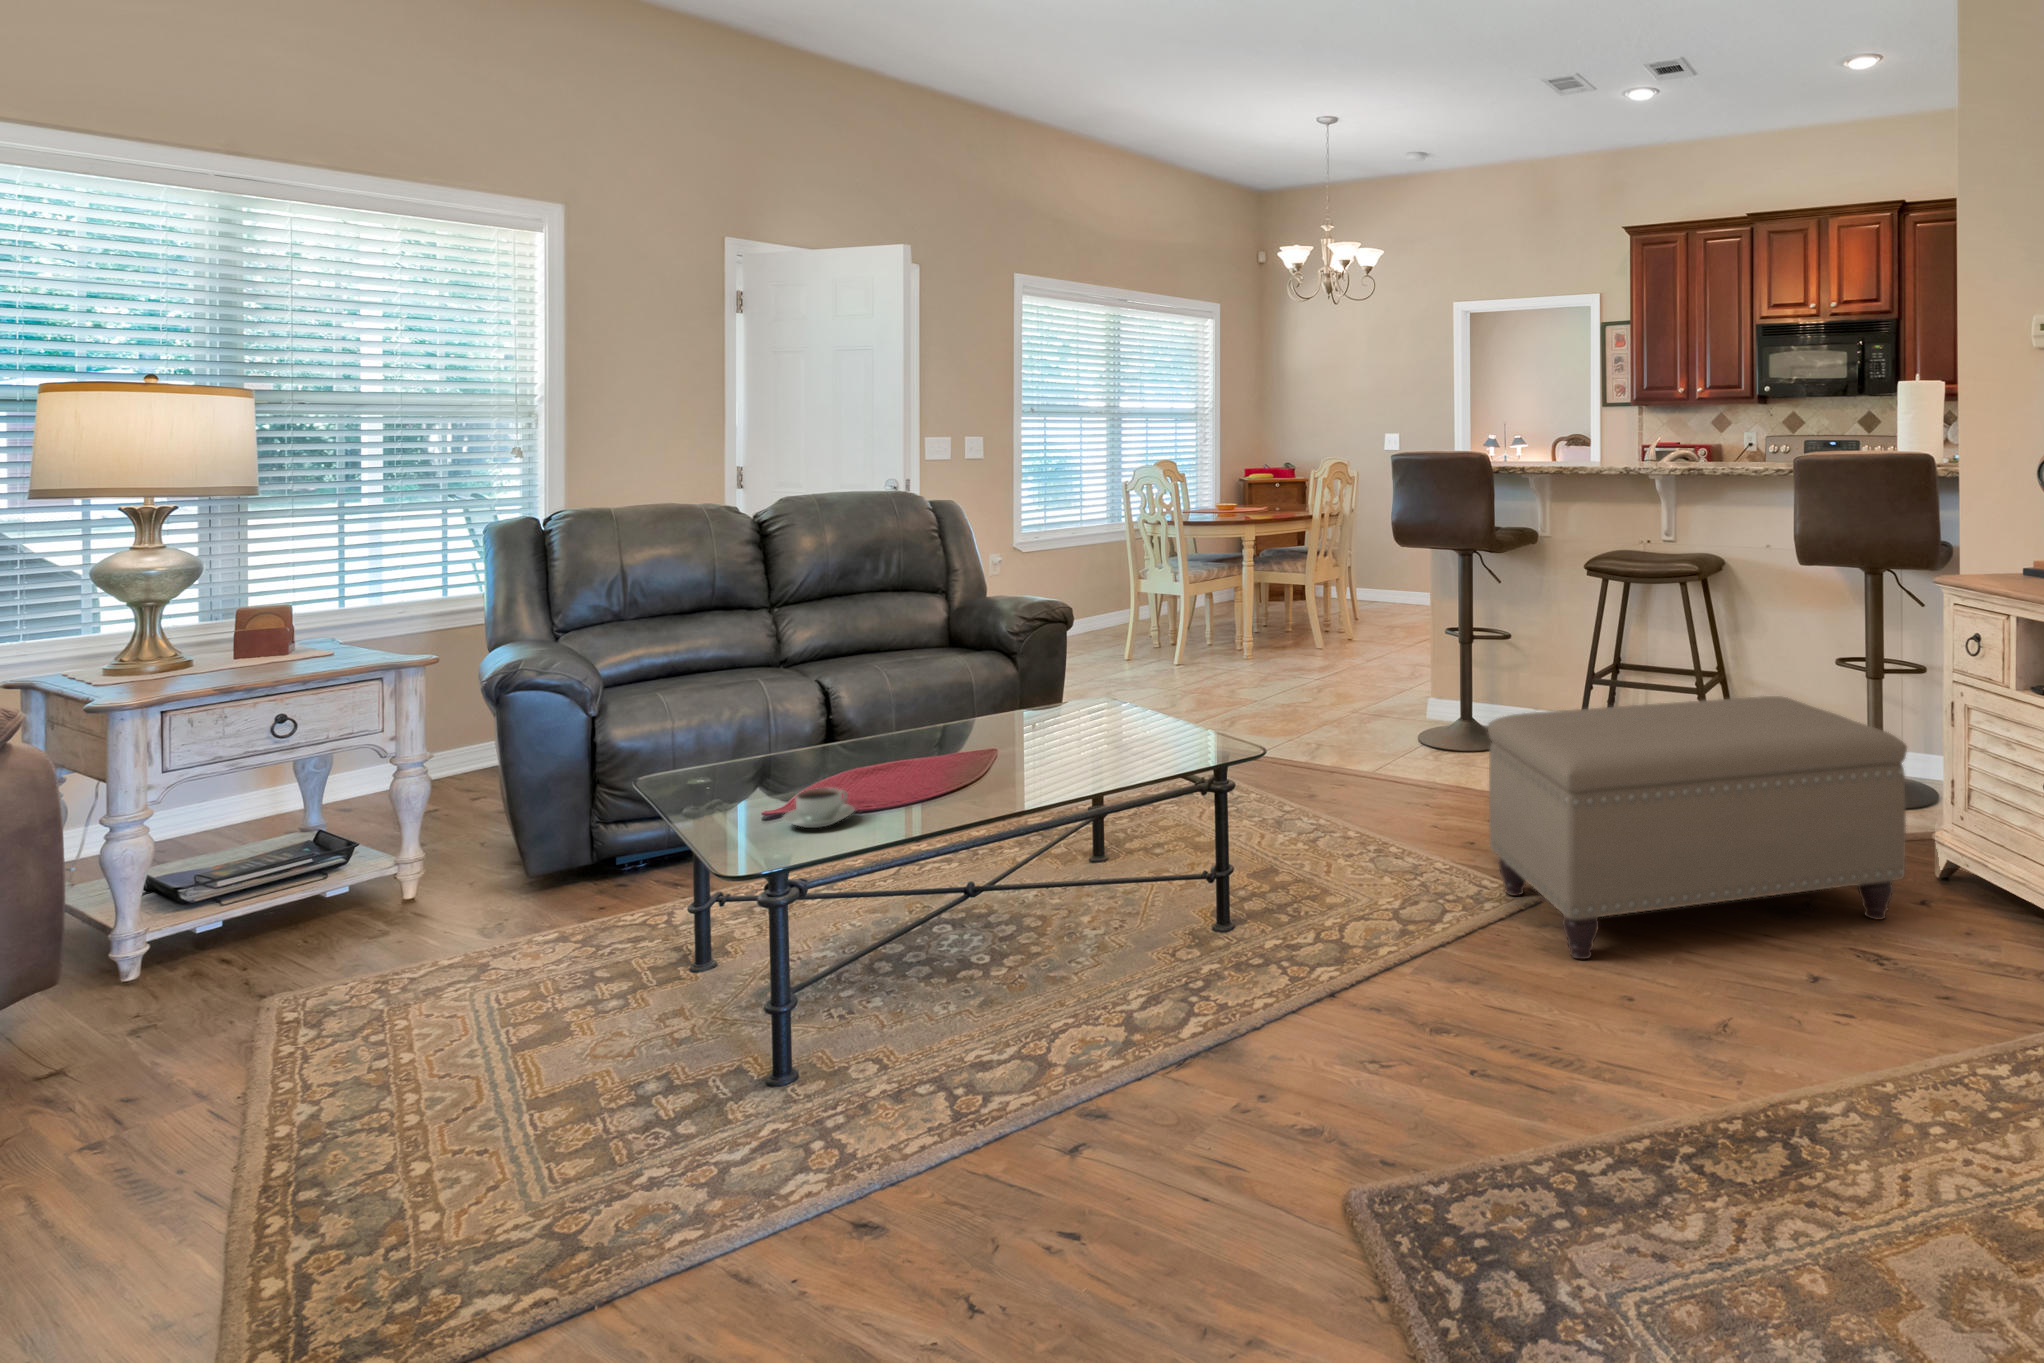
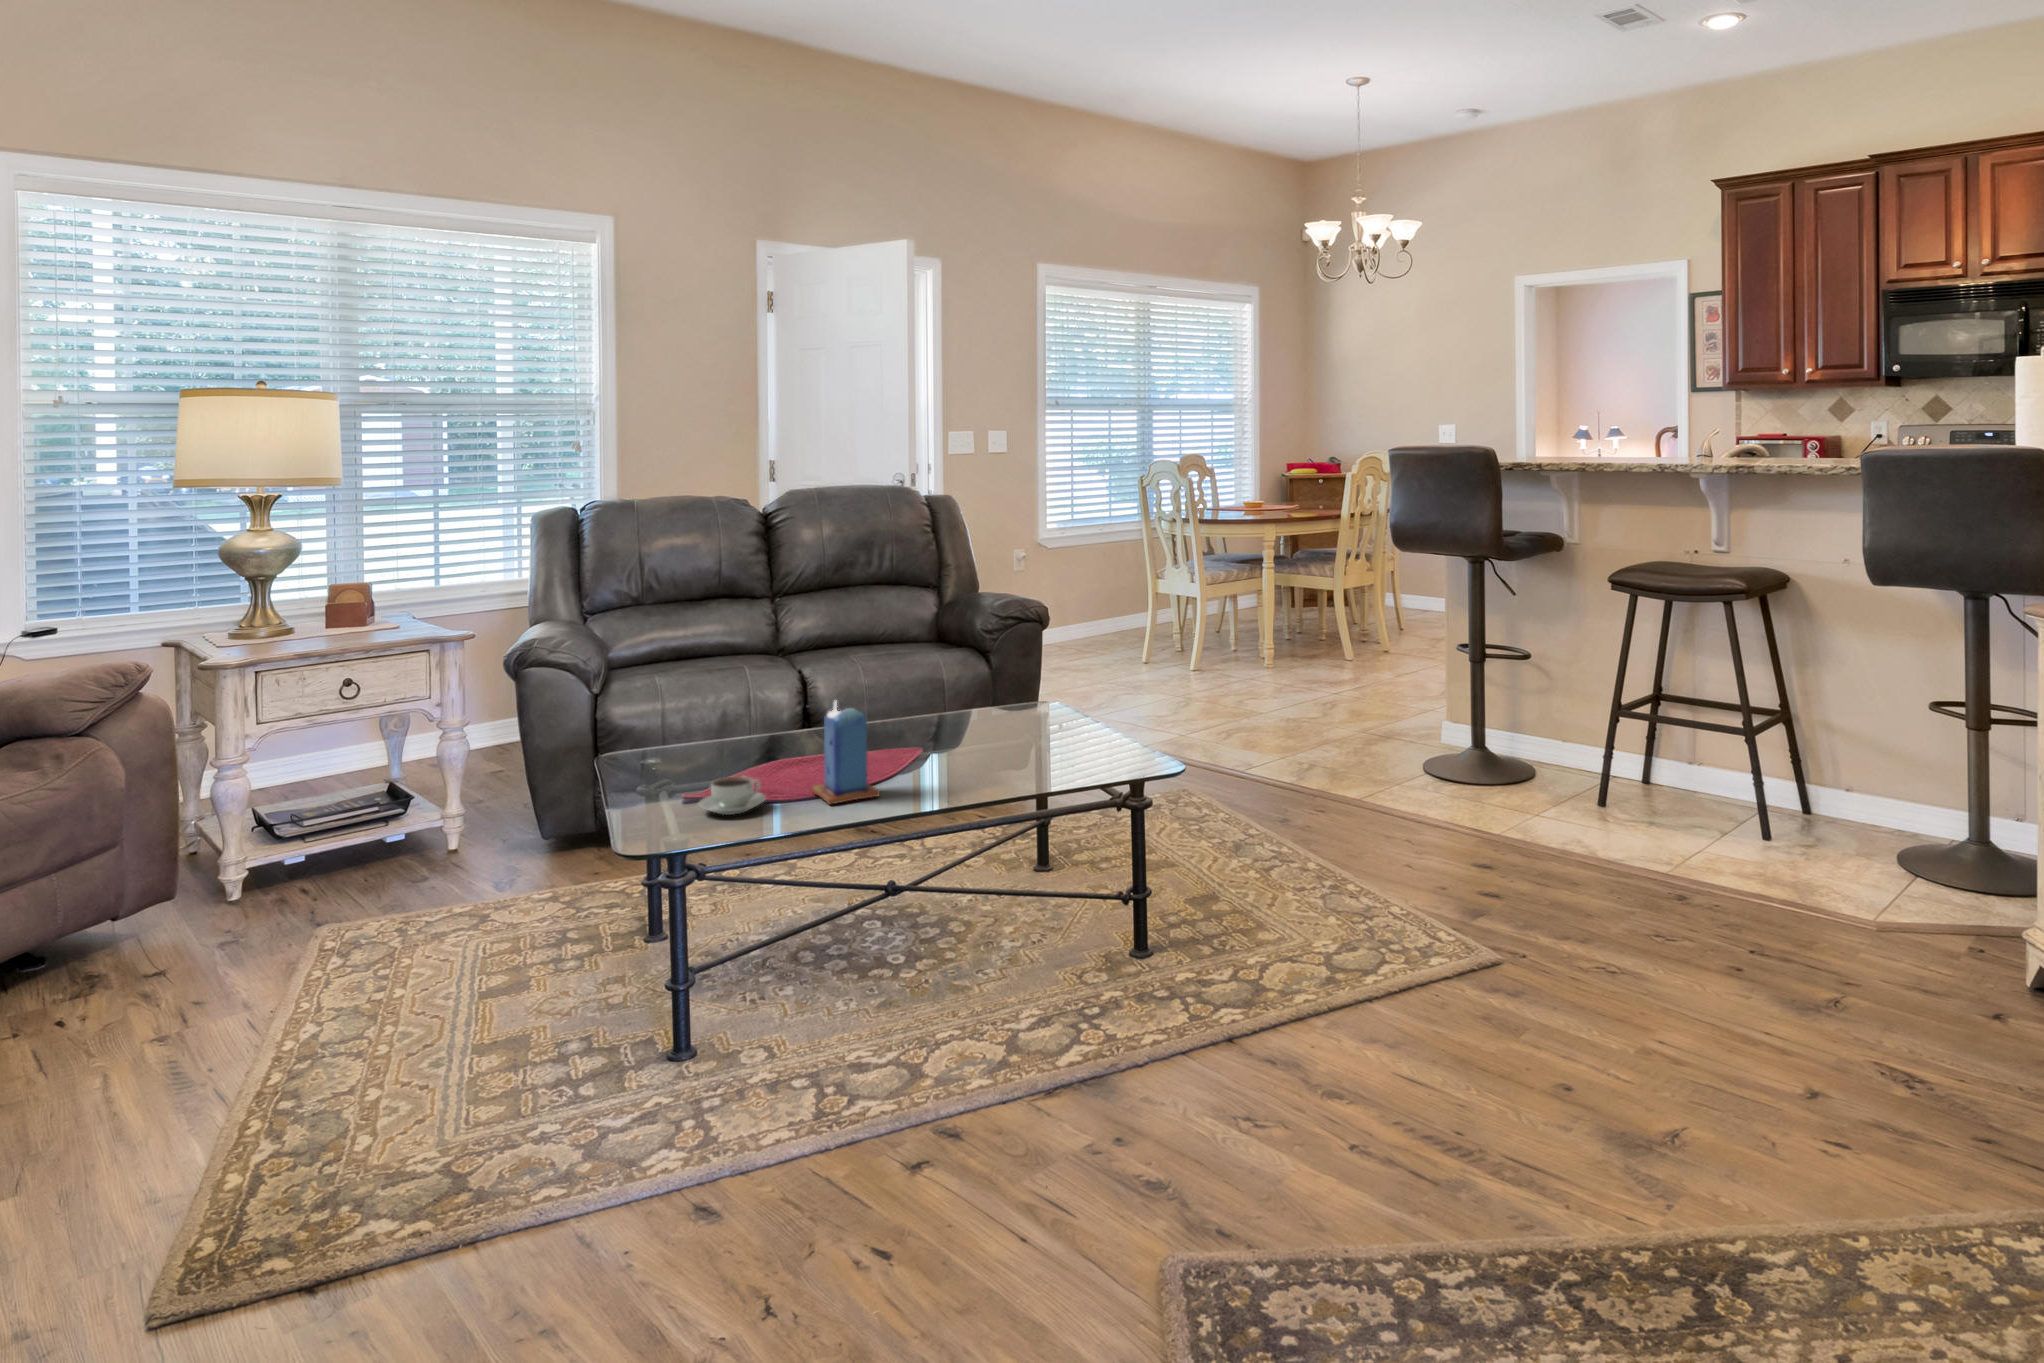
ottoman: present [1488,696,1907,959] -> none [1445,742,1962,1032]
candle: none [896,705,971,810] -> present [812,701,880,804]

